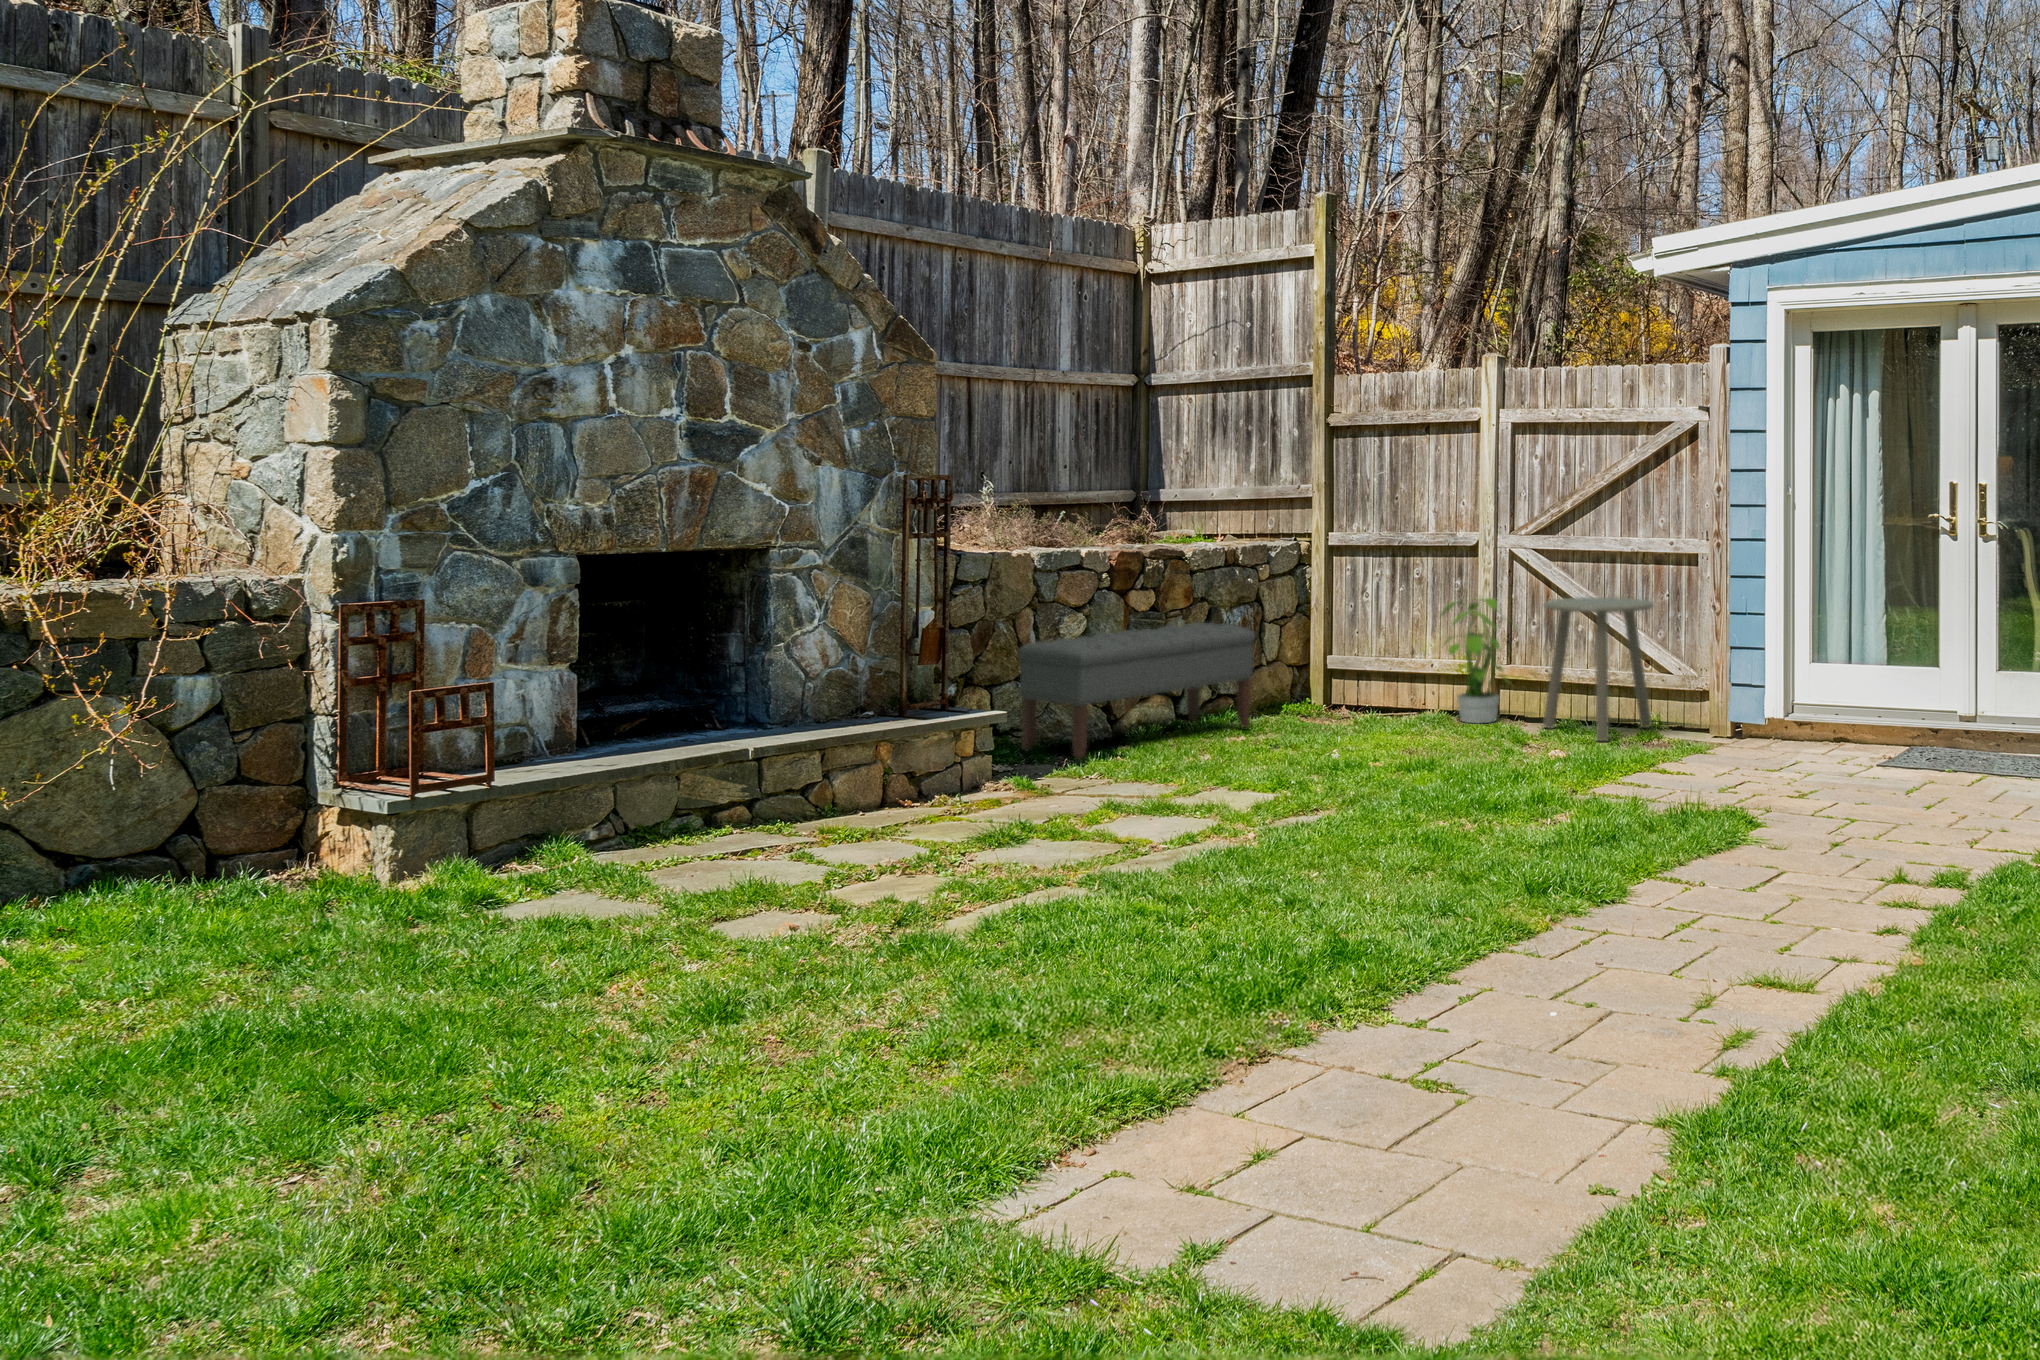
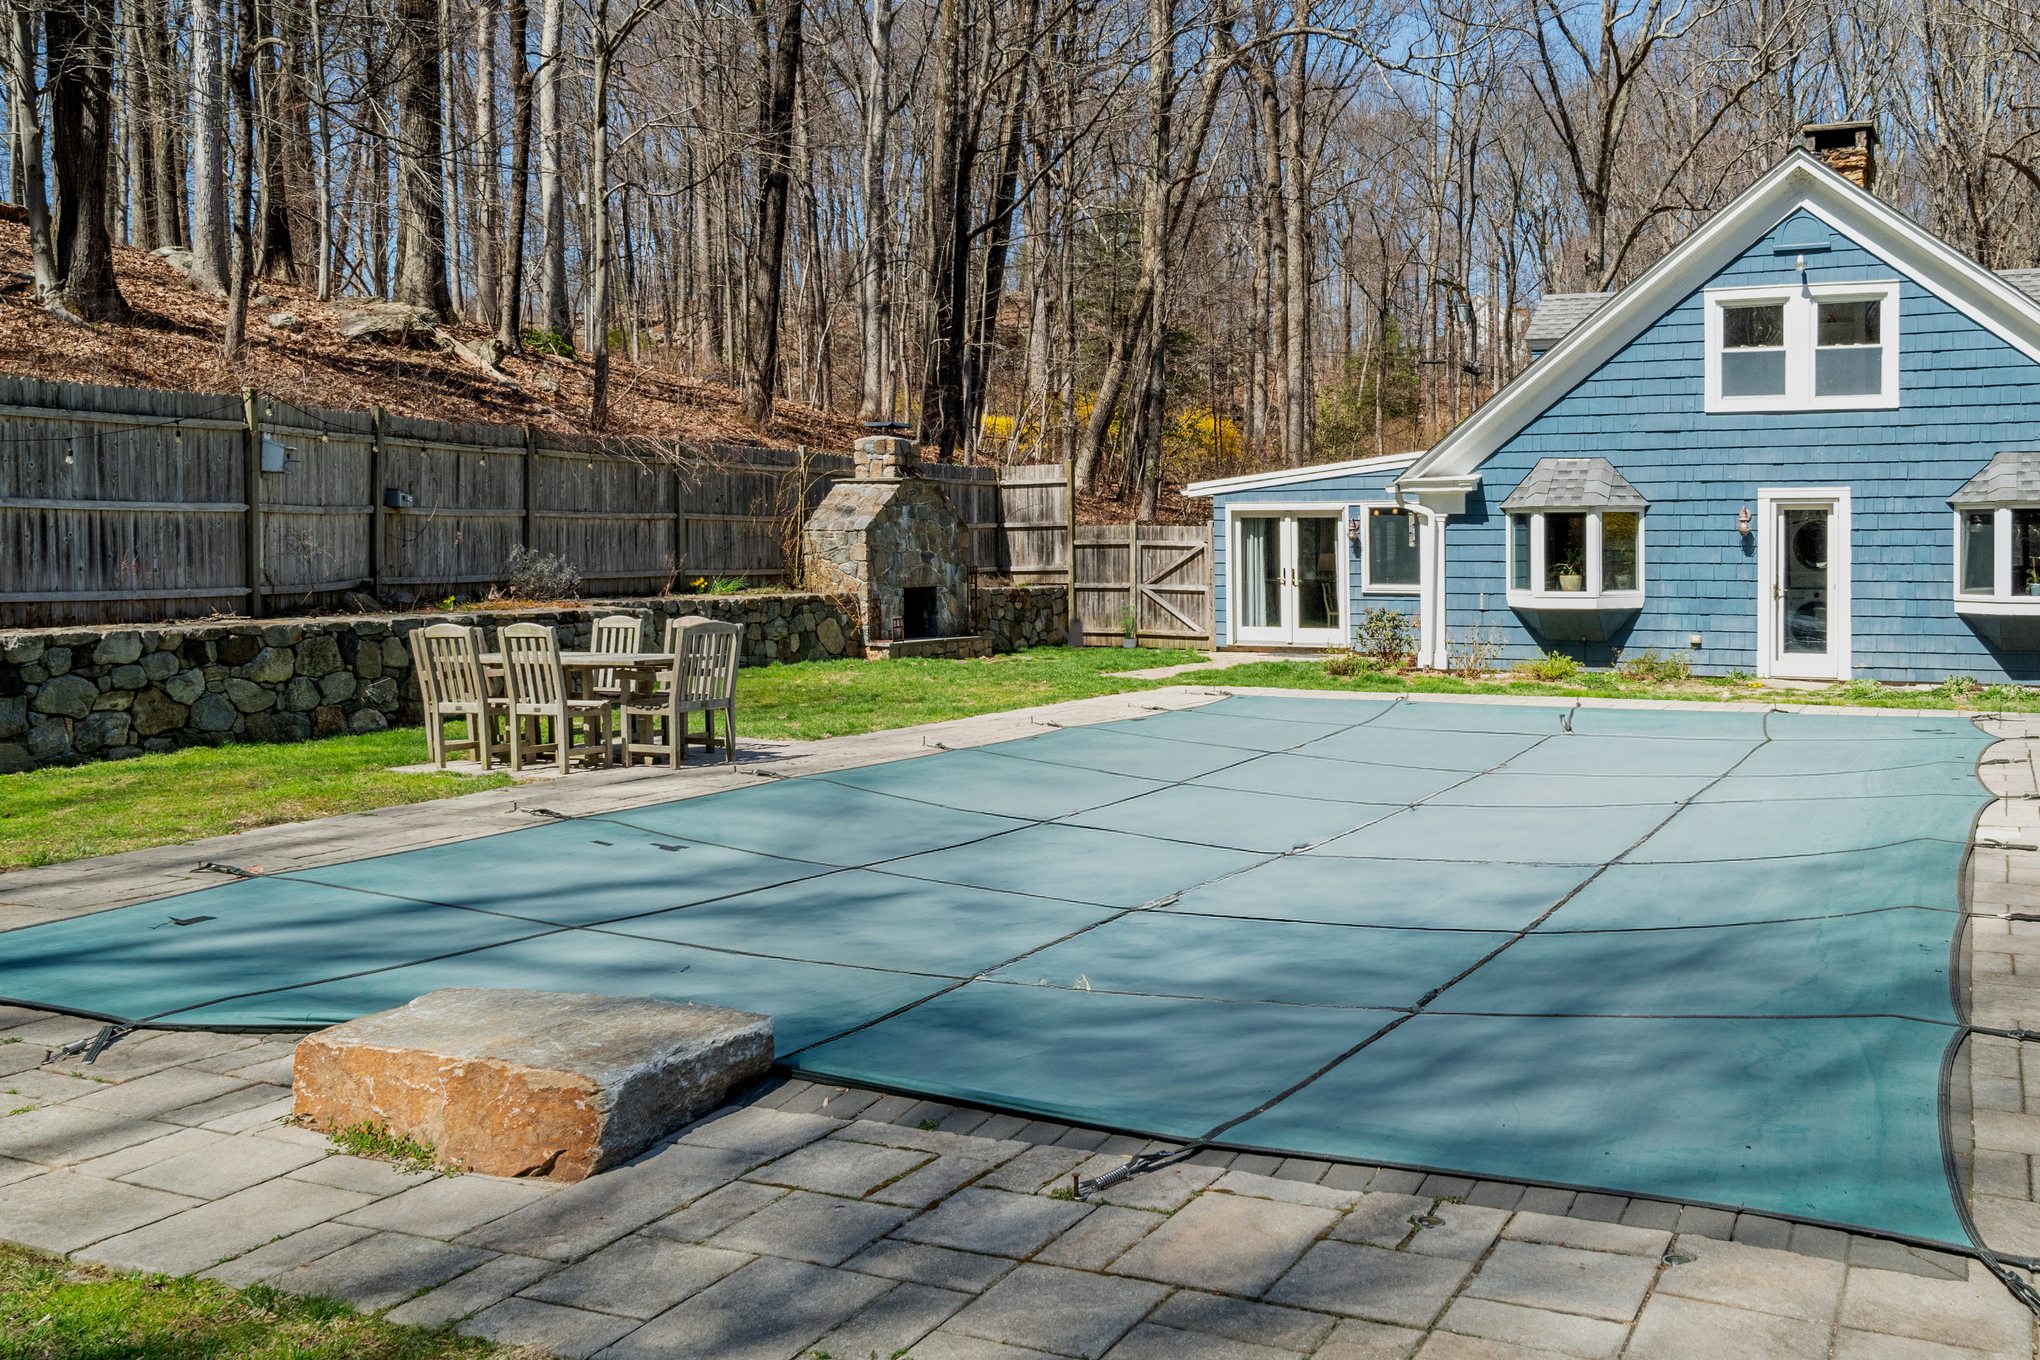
side table: present [1543,597,1654,741] -> none [1152,605,1189,652]
watering can: none [1261,616,1360,720] -> present [1053,616,1084,647]
bench: present [1017,623,1255,758] -> none [984,614,1055,656]

